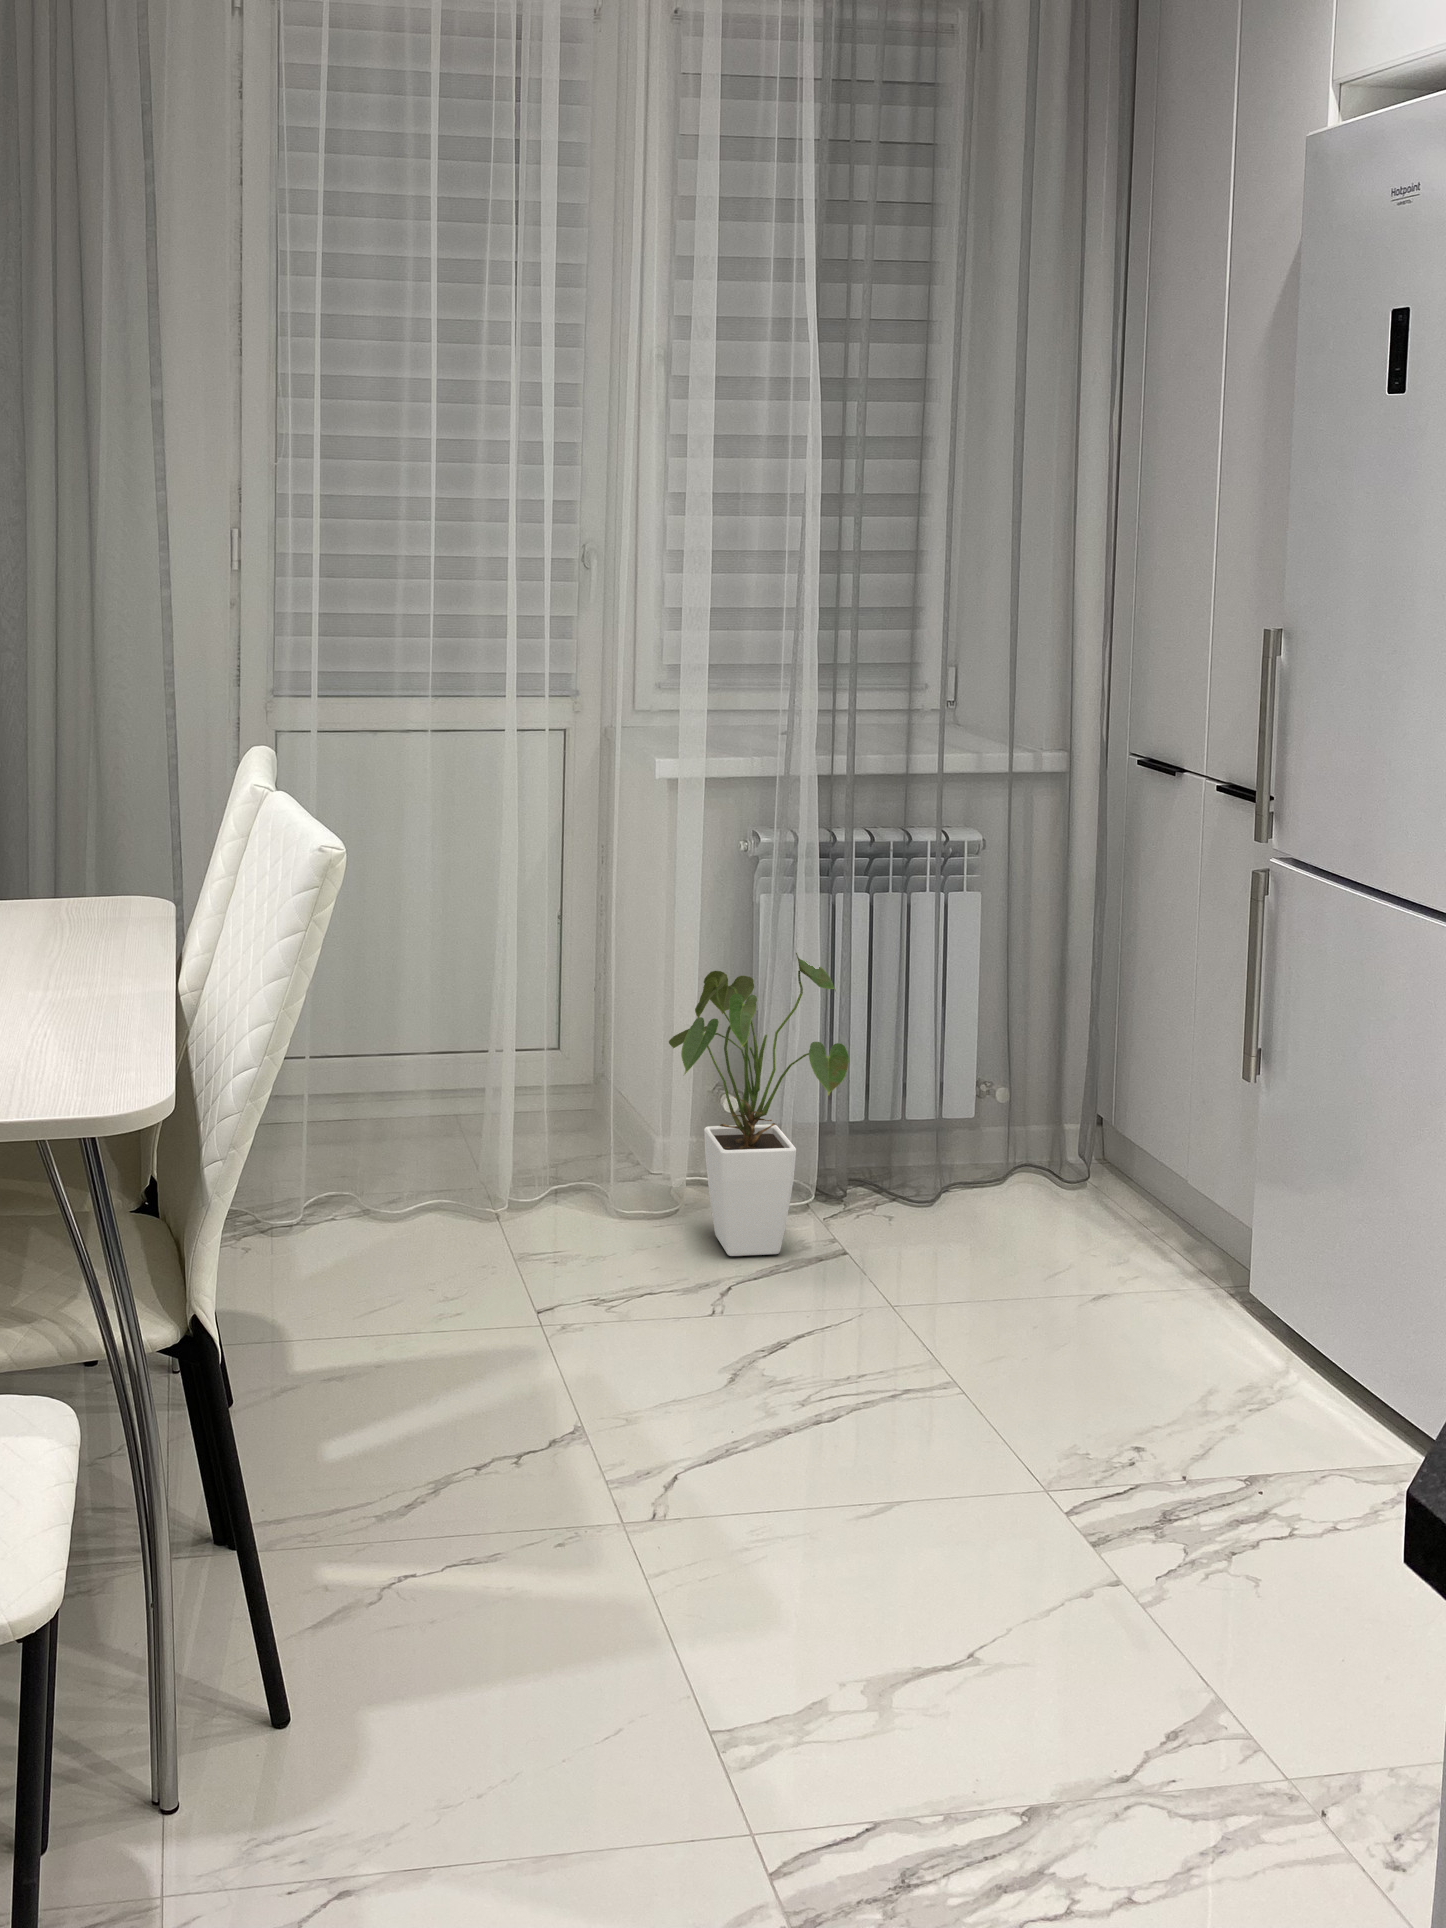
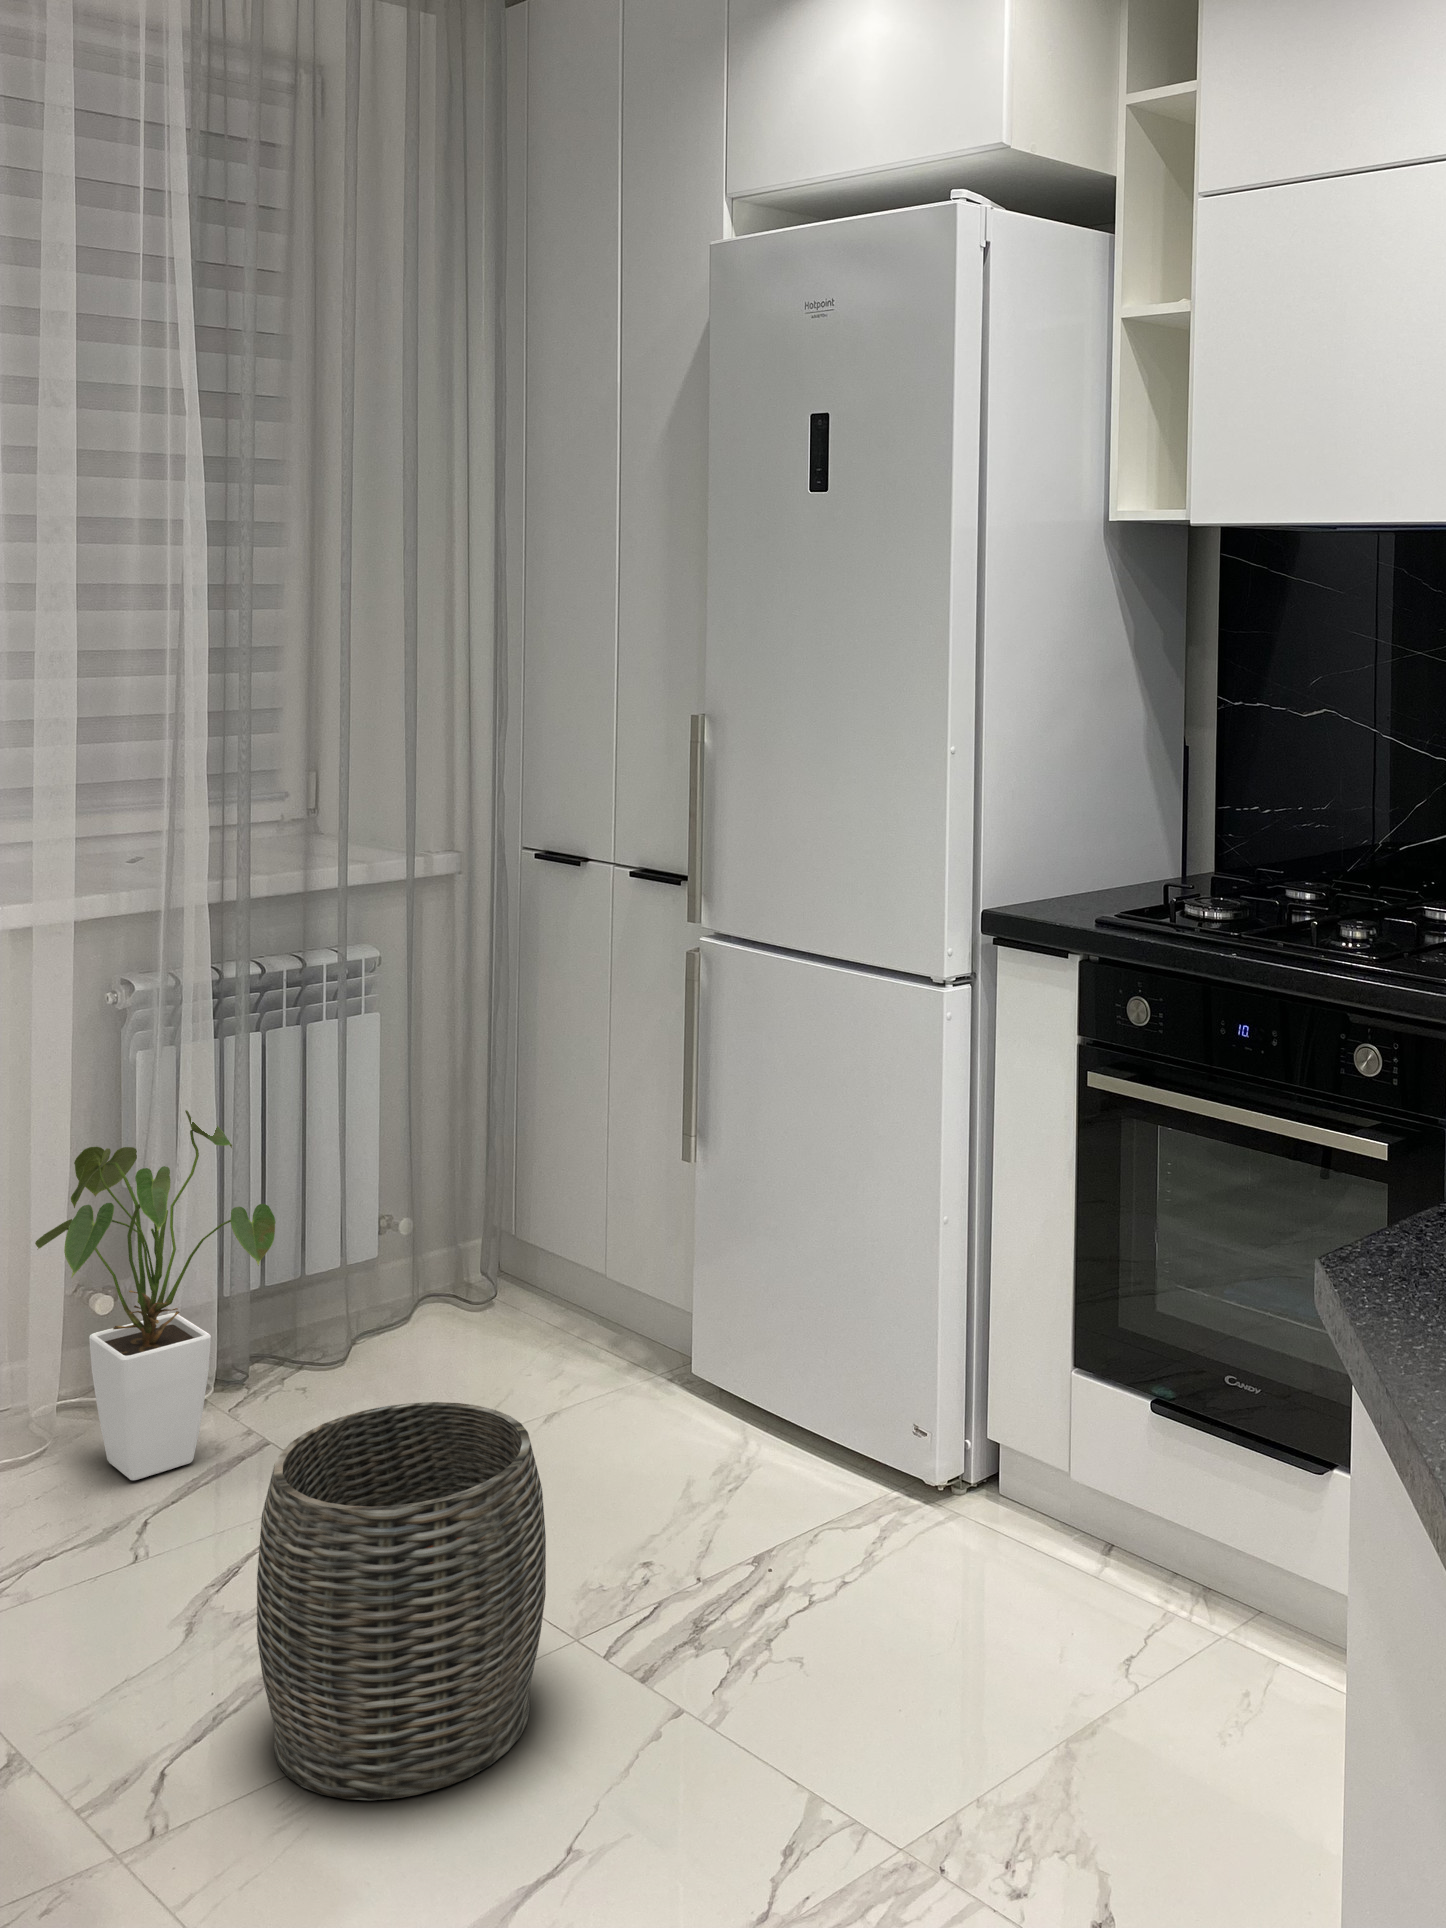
woven basket: none [752,1232,1002,1568] -> present [257,1402,546,1800]

